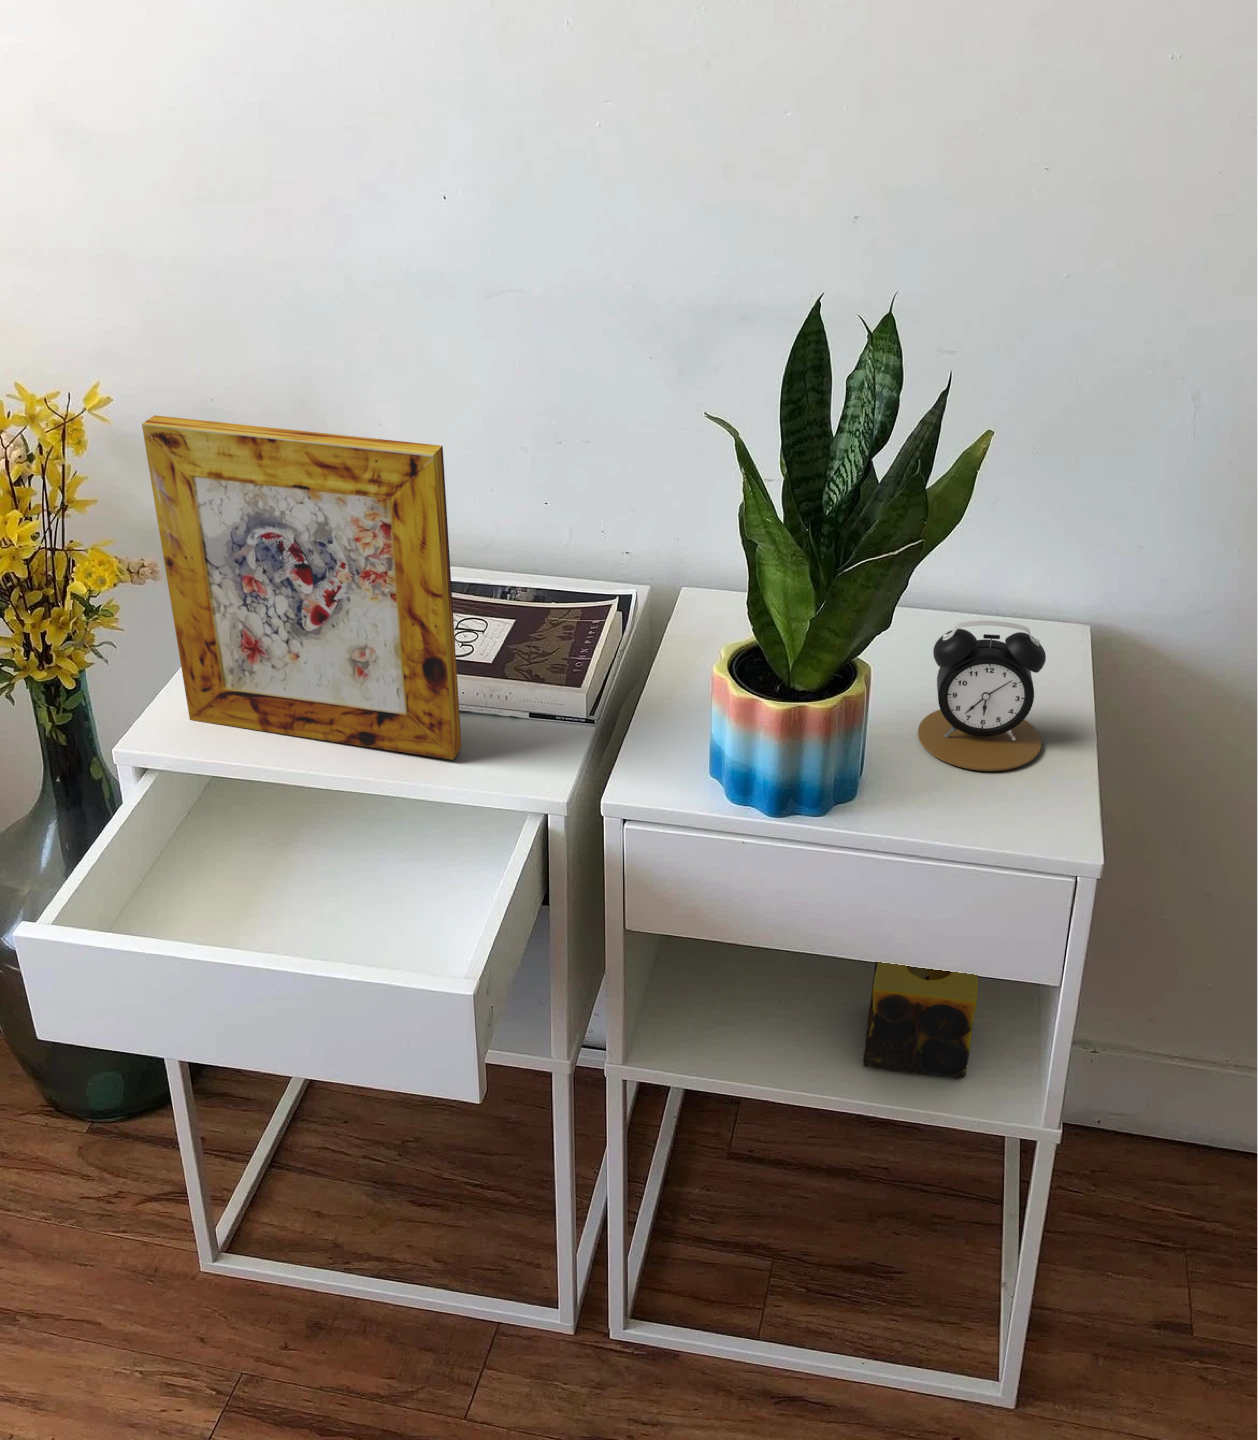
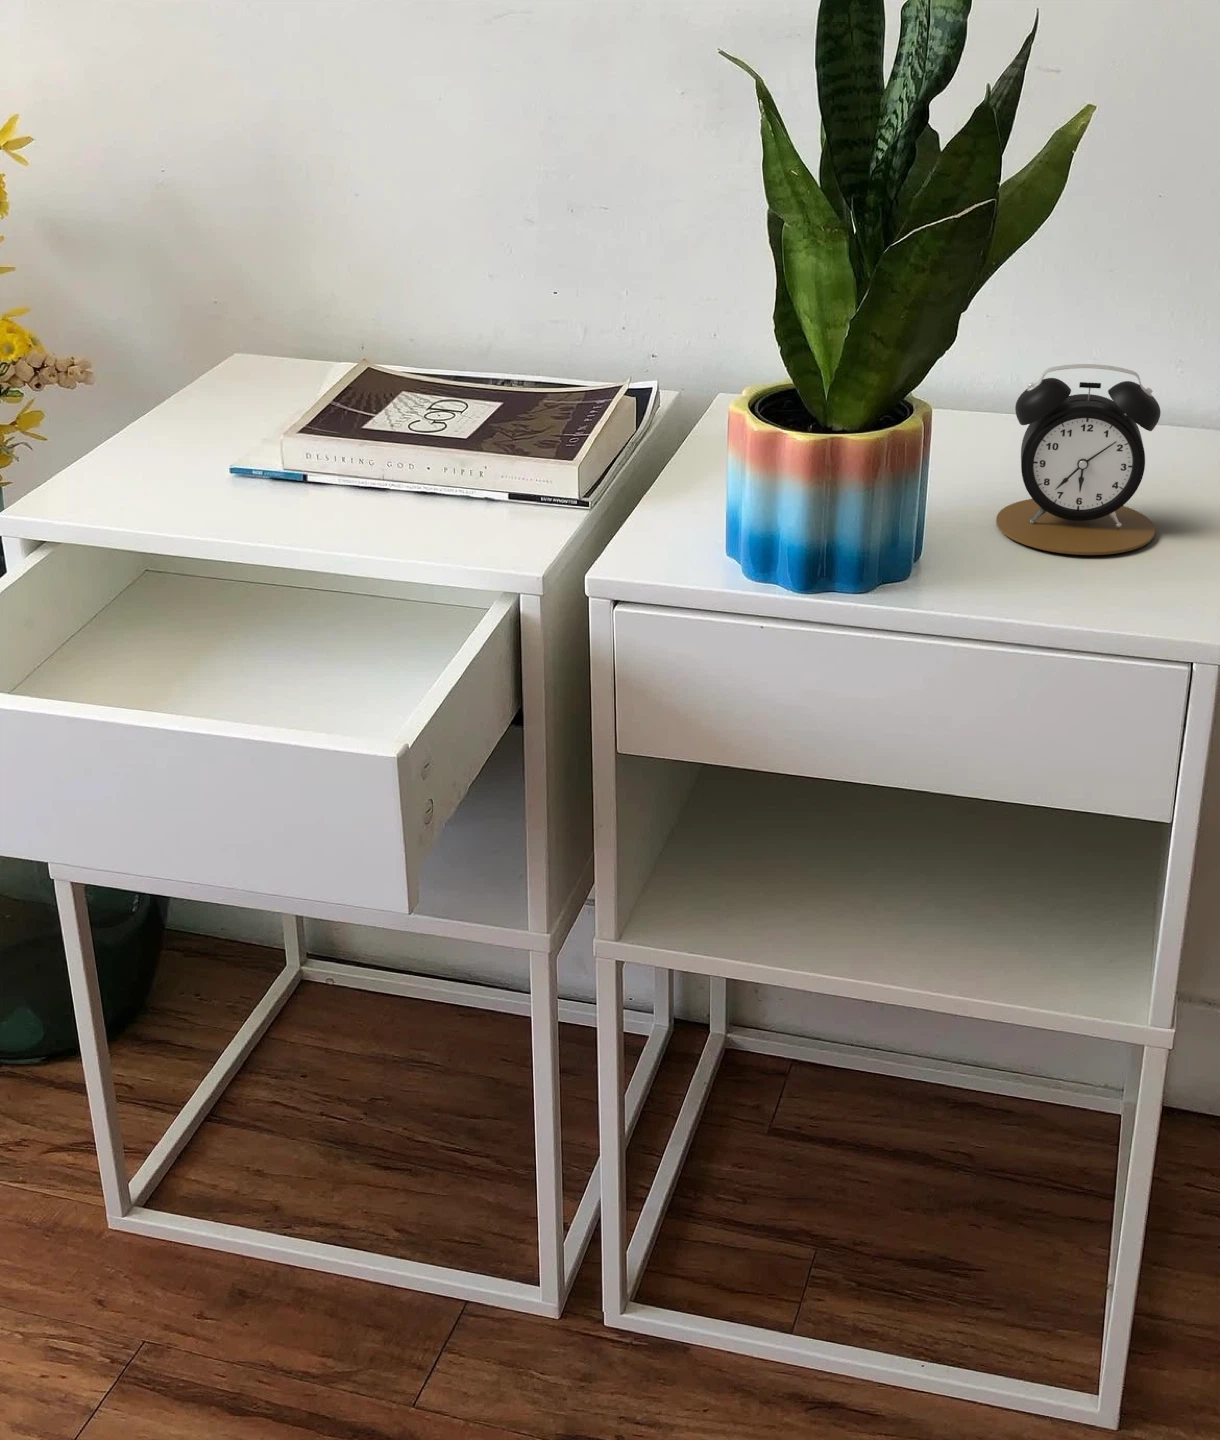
picture frame: present [142,415,461,759] -> none [36,93,420,535]
candle: present [863,962,978,1079] -> none [922,787,1075,973]

